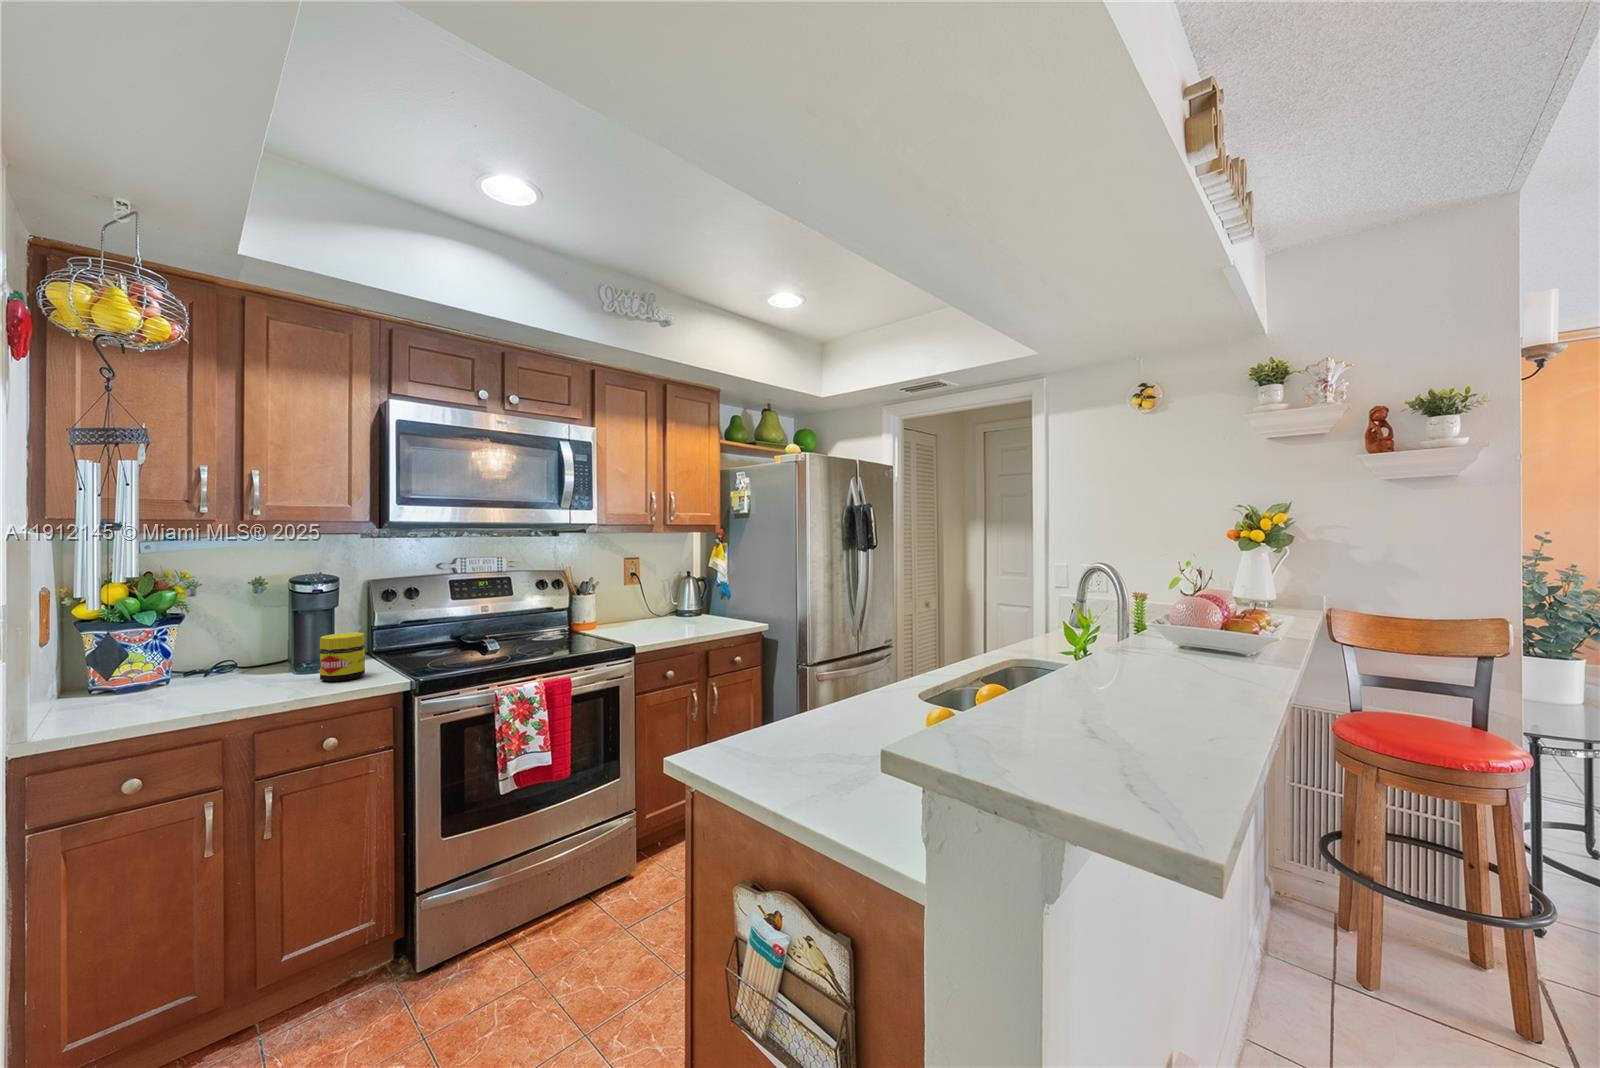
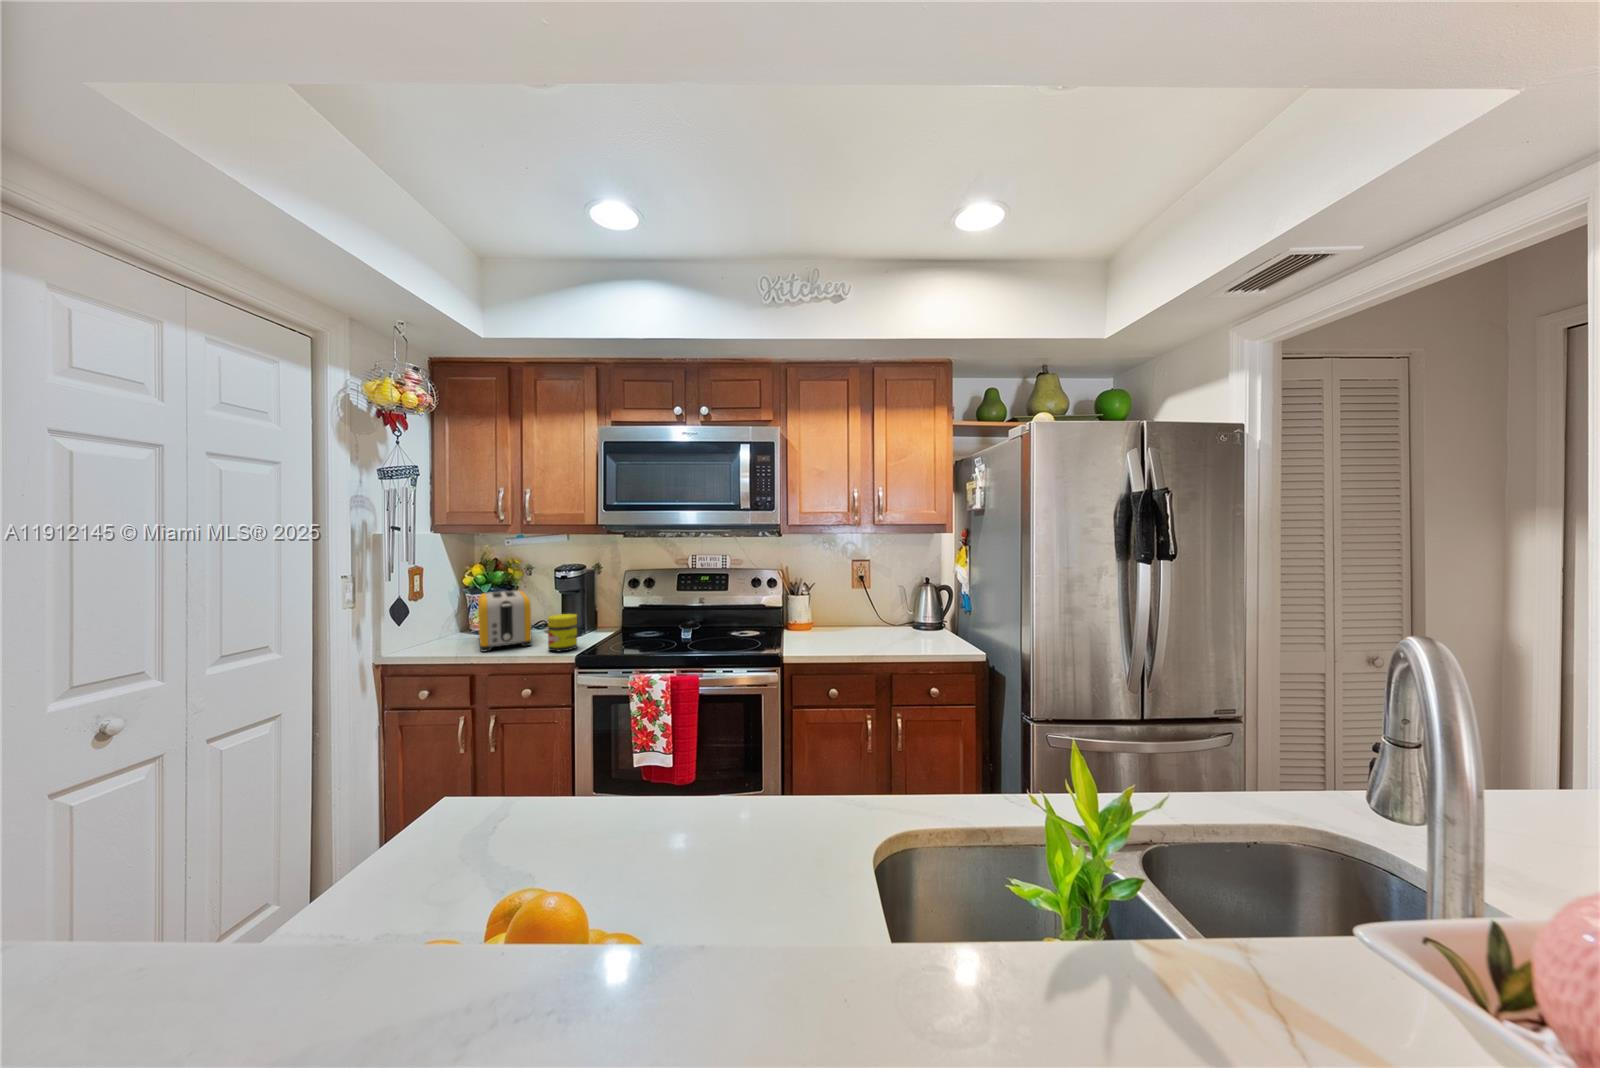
toaster: none [128,615,274,700] -> present [478,591,532,651]

